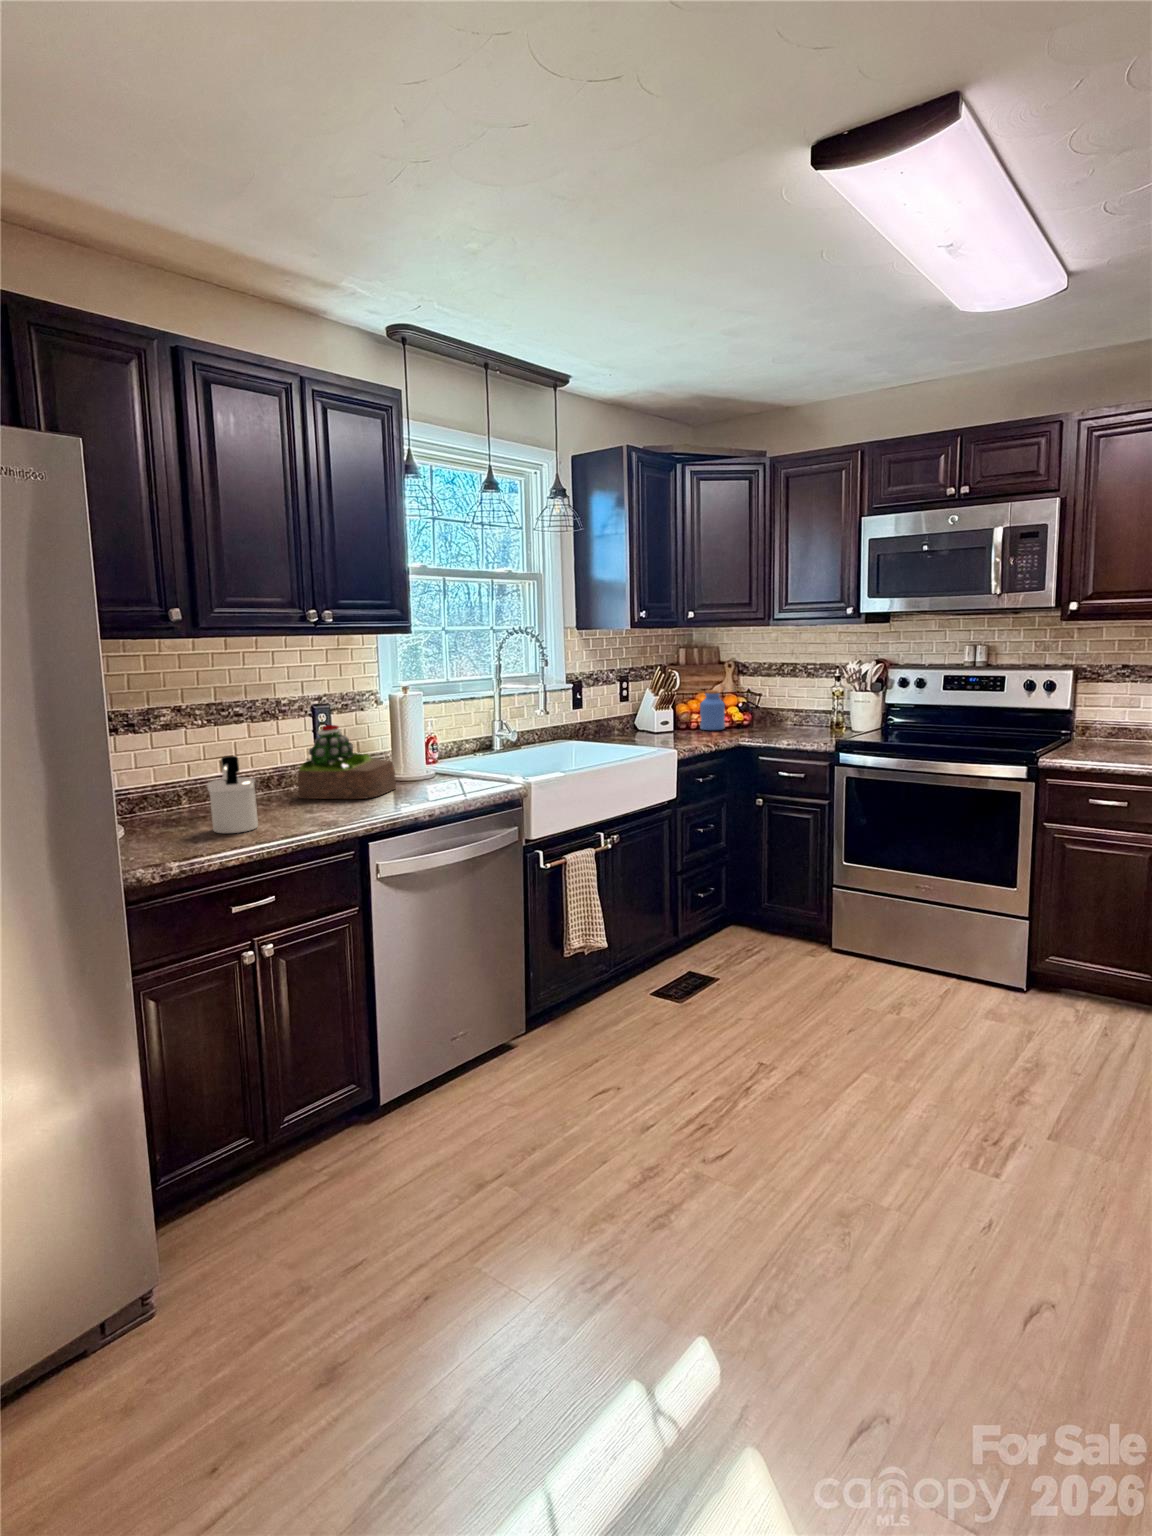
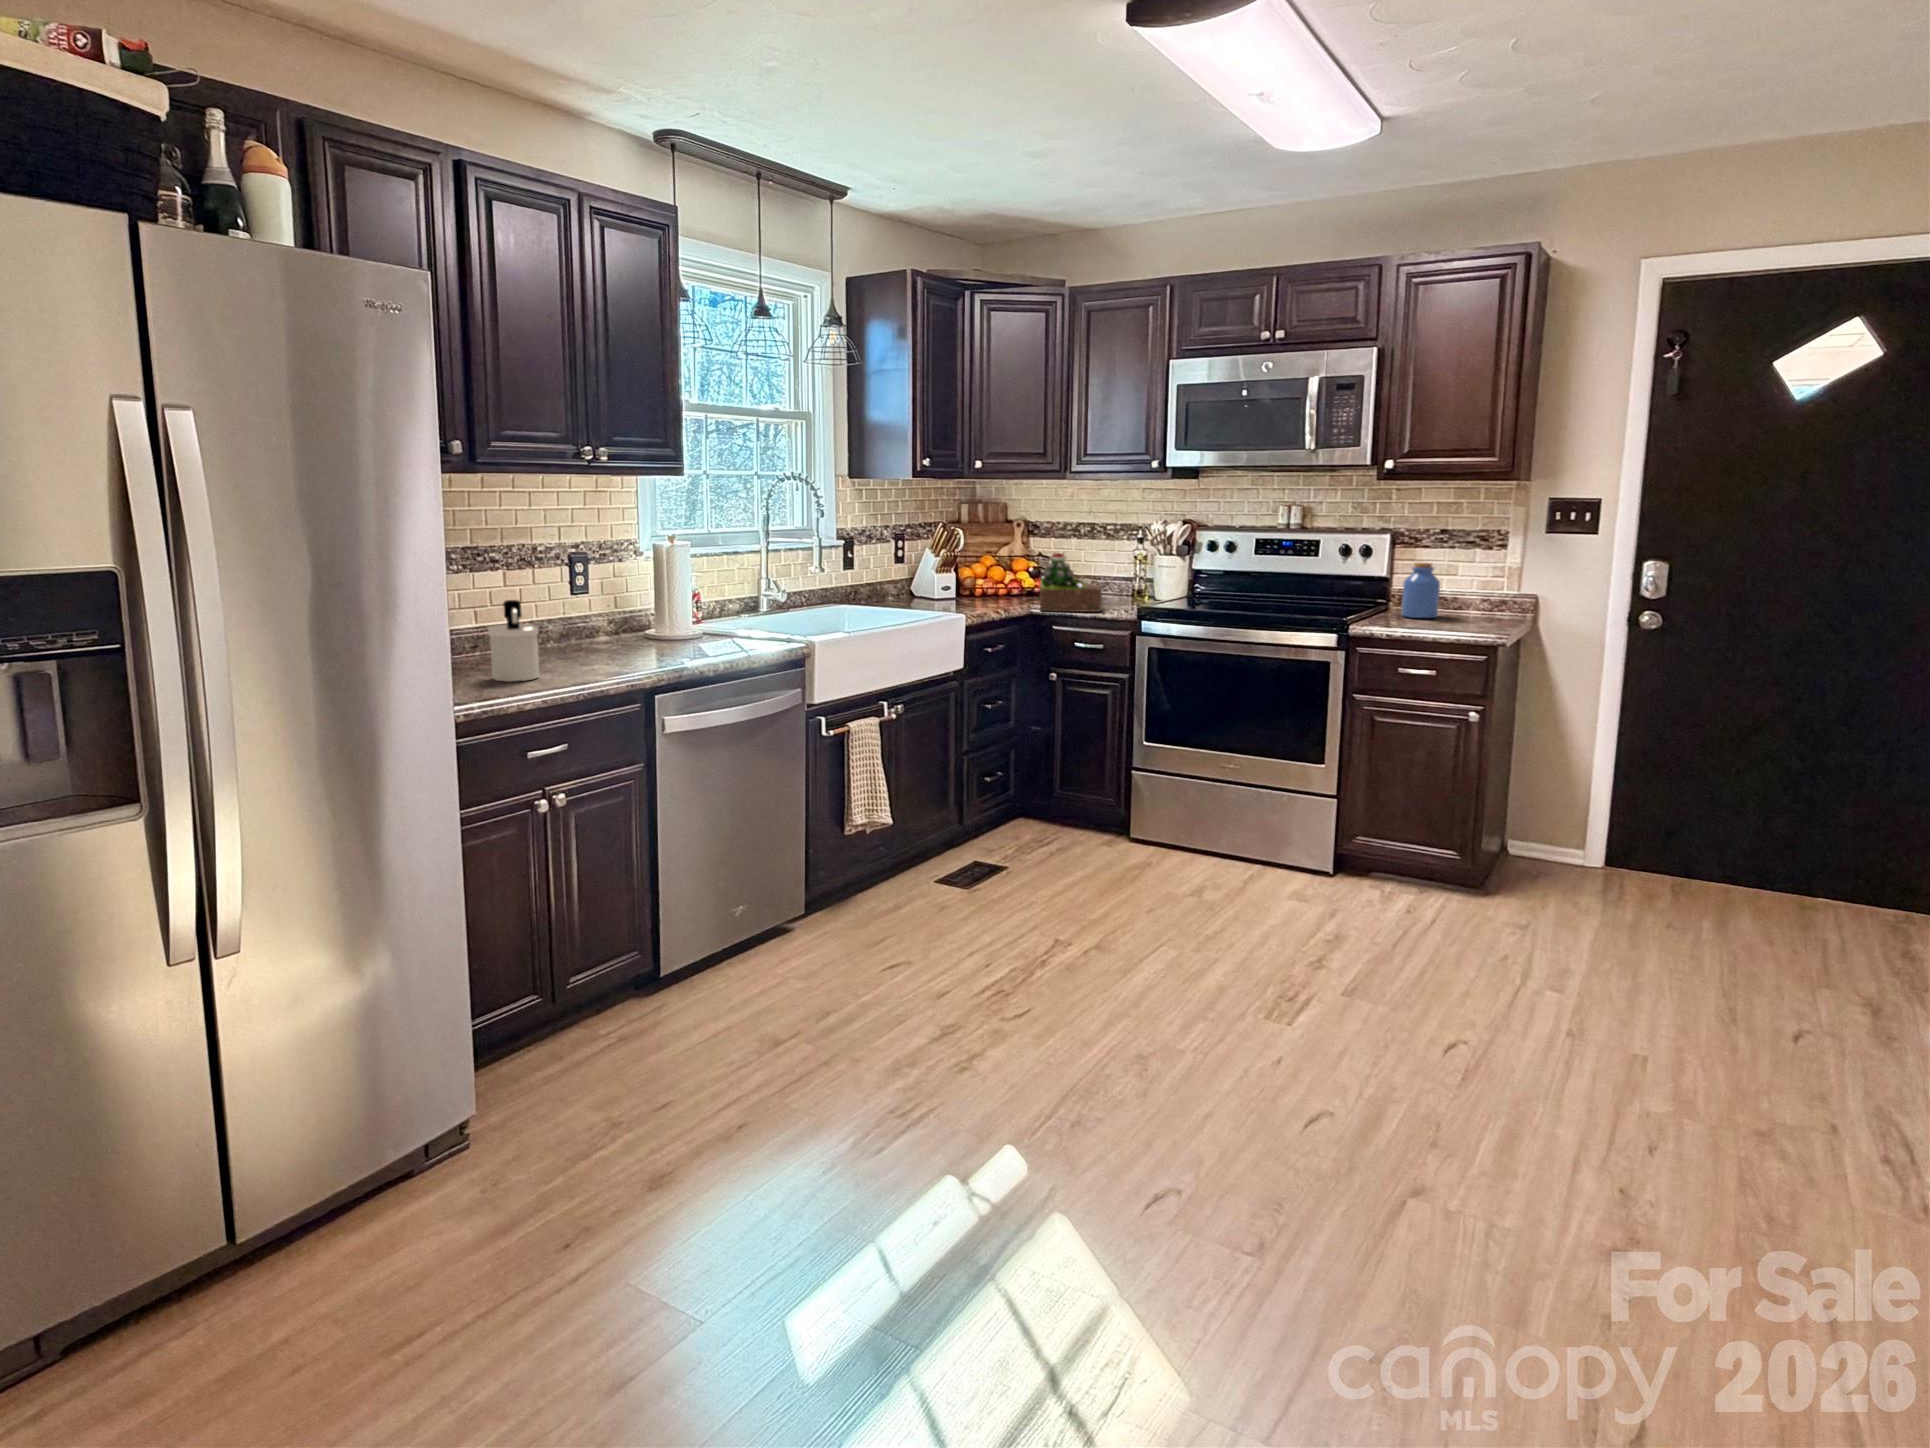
jar: present [700,690,725,730] -> present [1401,563,1440,618]
succulent plant: present [298,725,396,799] -> present [1040,553,1103,612]

